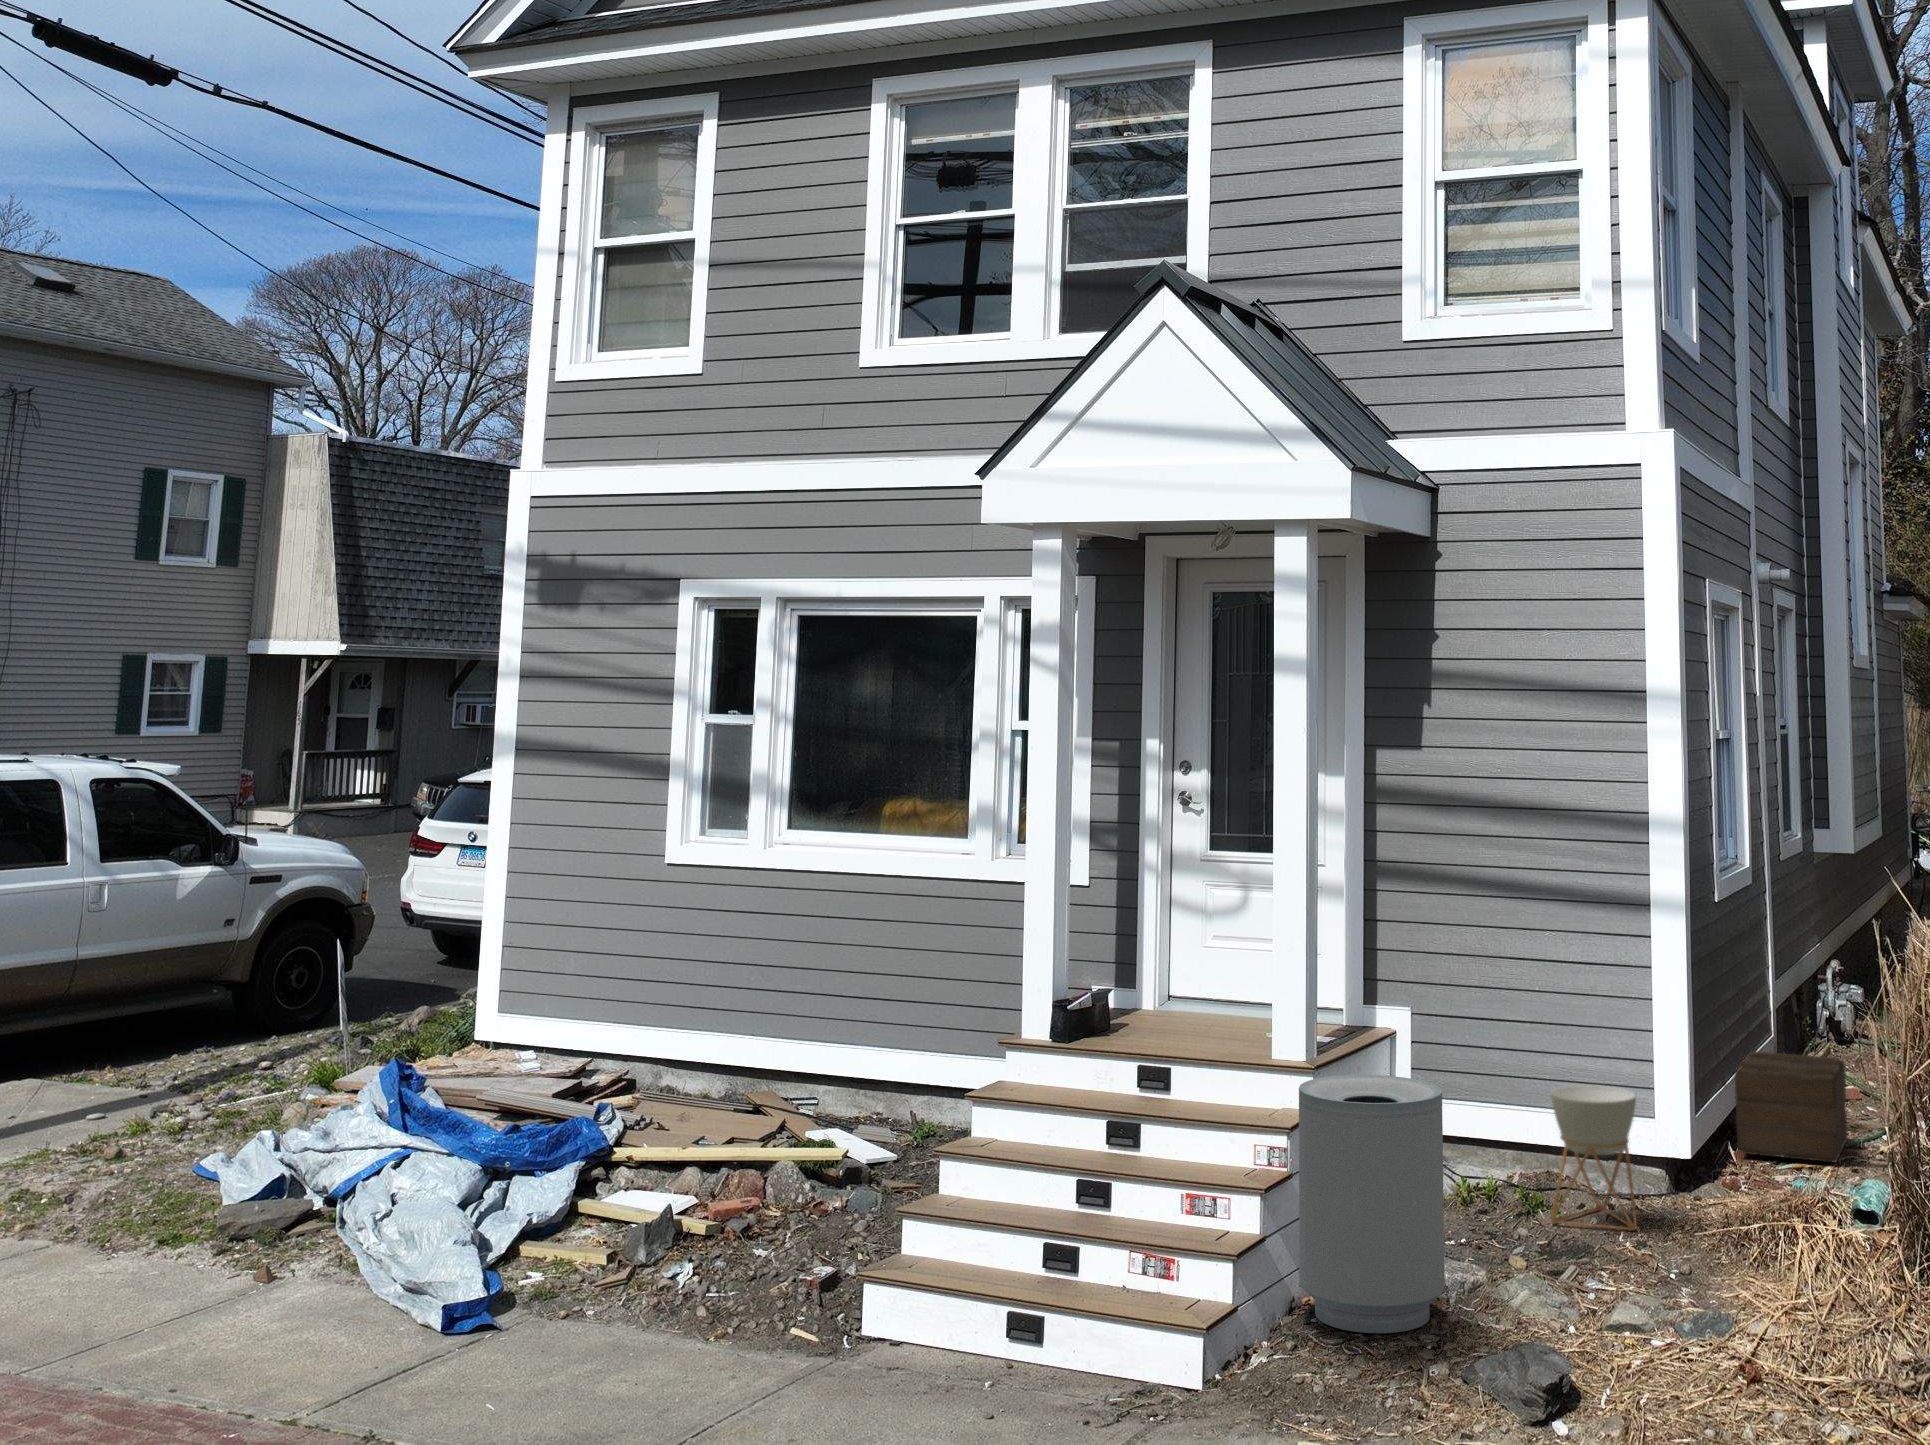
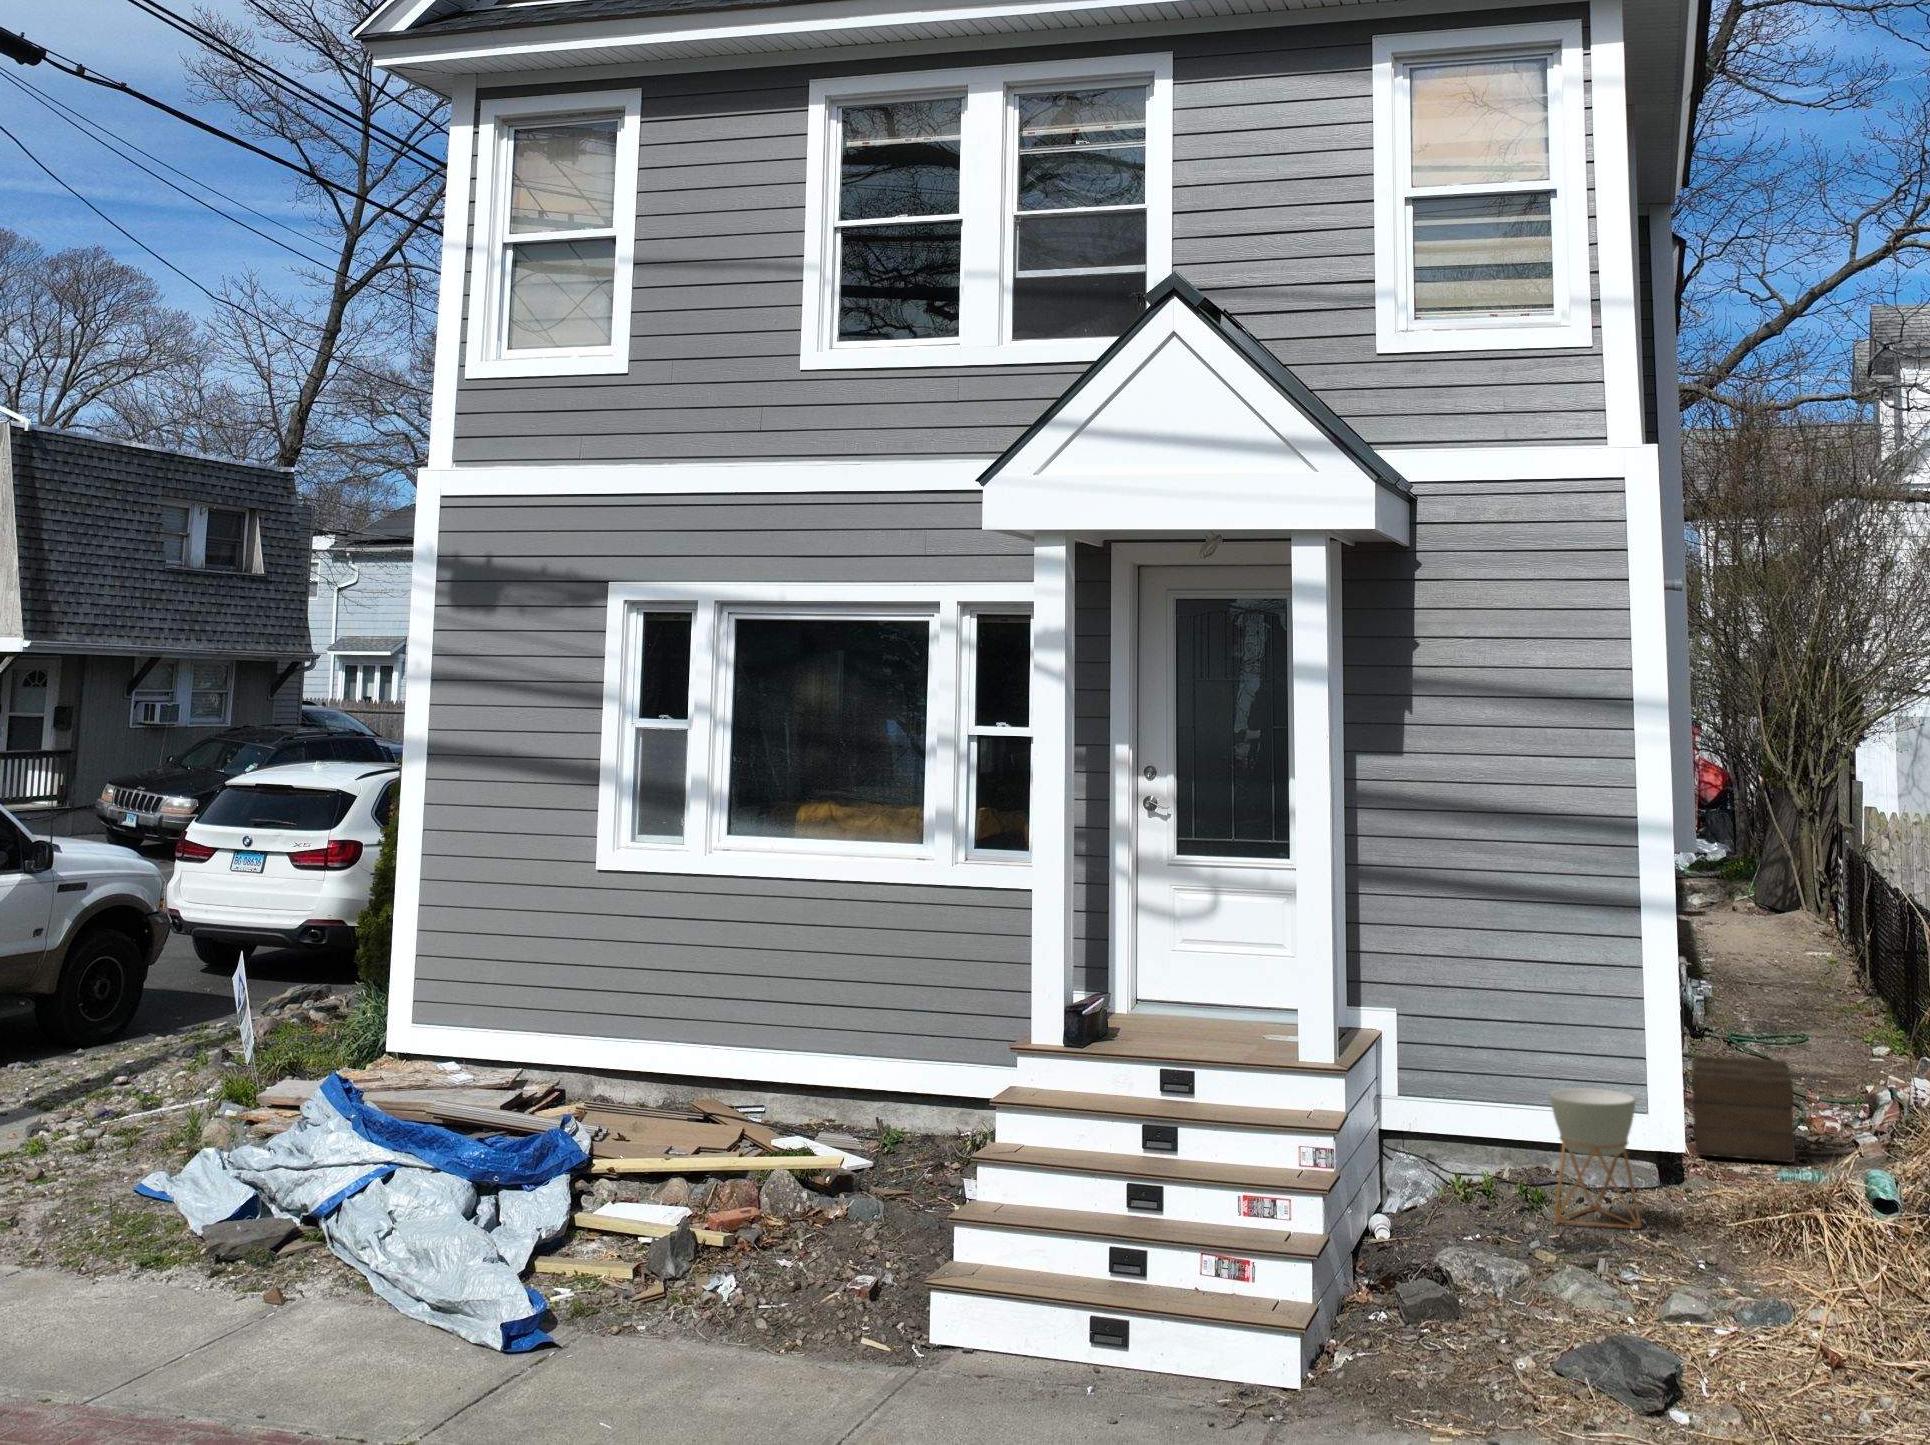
trash can: present [1299,1075,1445,1333] -> none [1348,1079,1496,1329]

